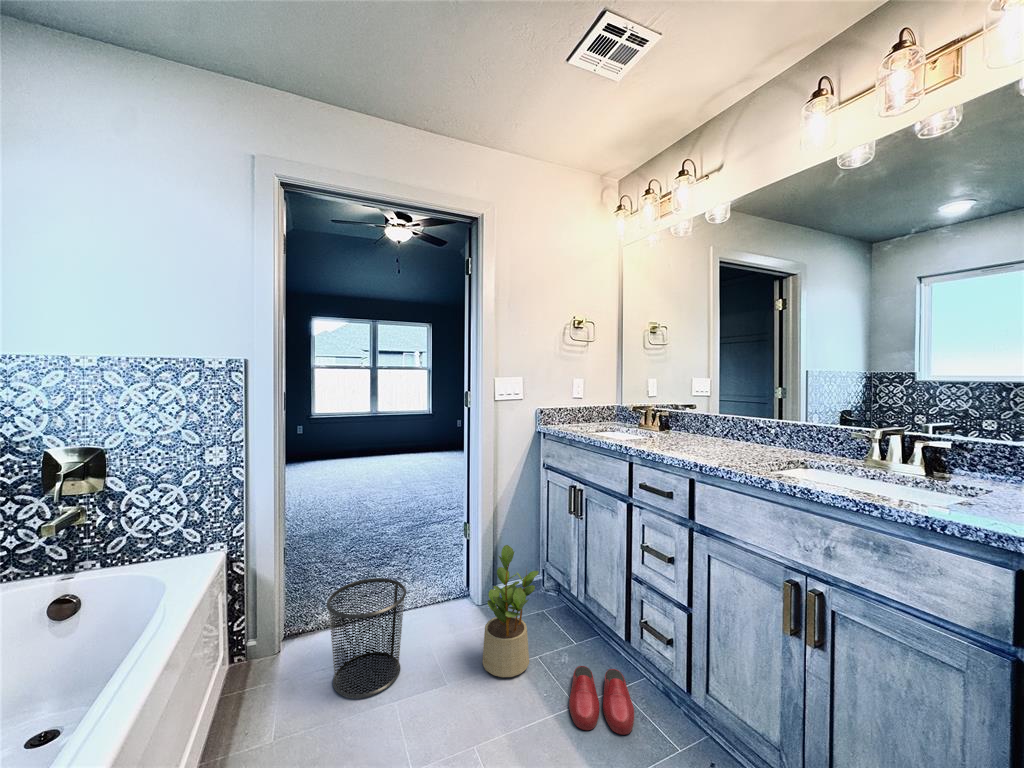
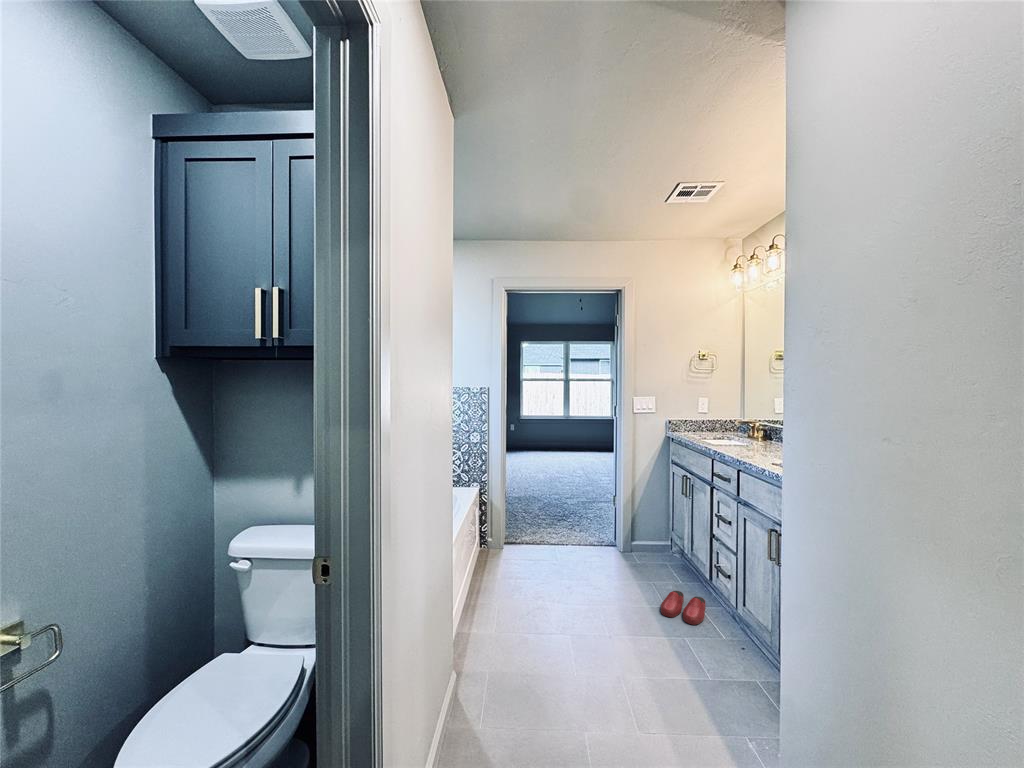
potted plant: present [482,545,539,677] -> none [614,505,653,586]
waste bin: present [327,578,406,698] -> none [526,515,569,575]

